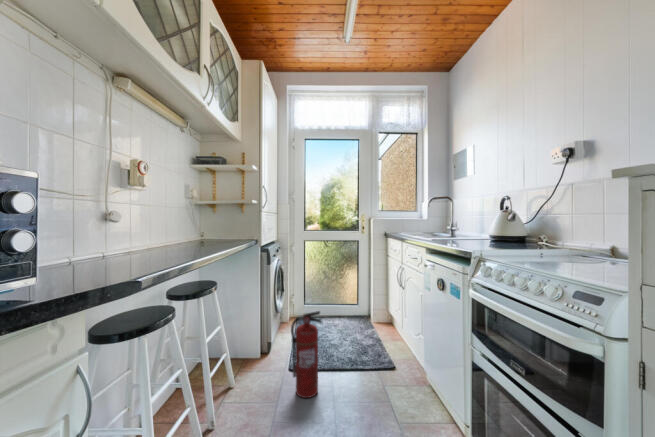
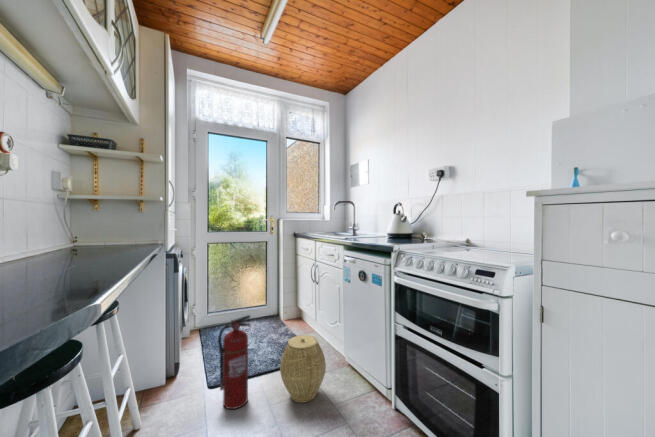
woven basket: none [347,340,396,412] -> present [280,335,326,403]

